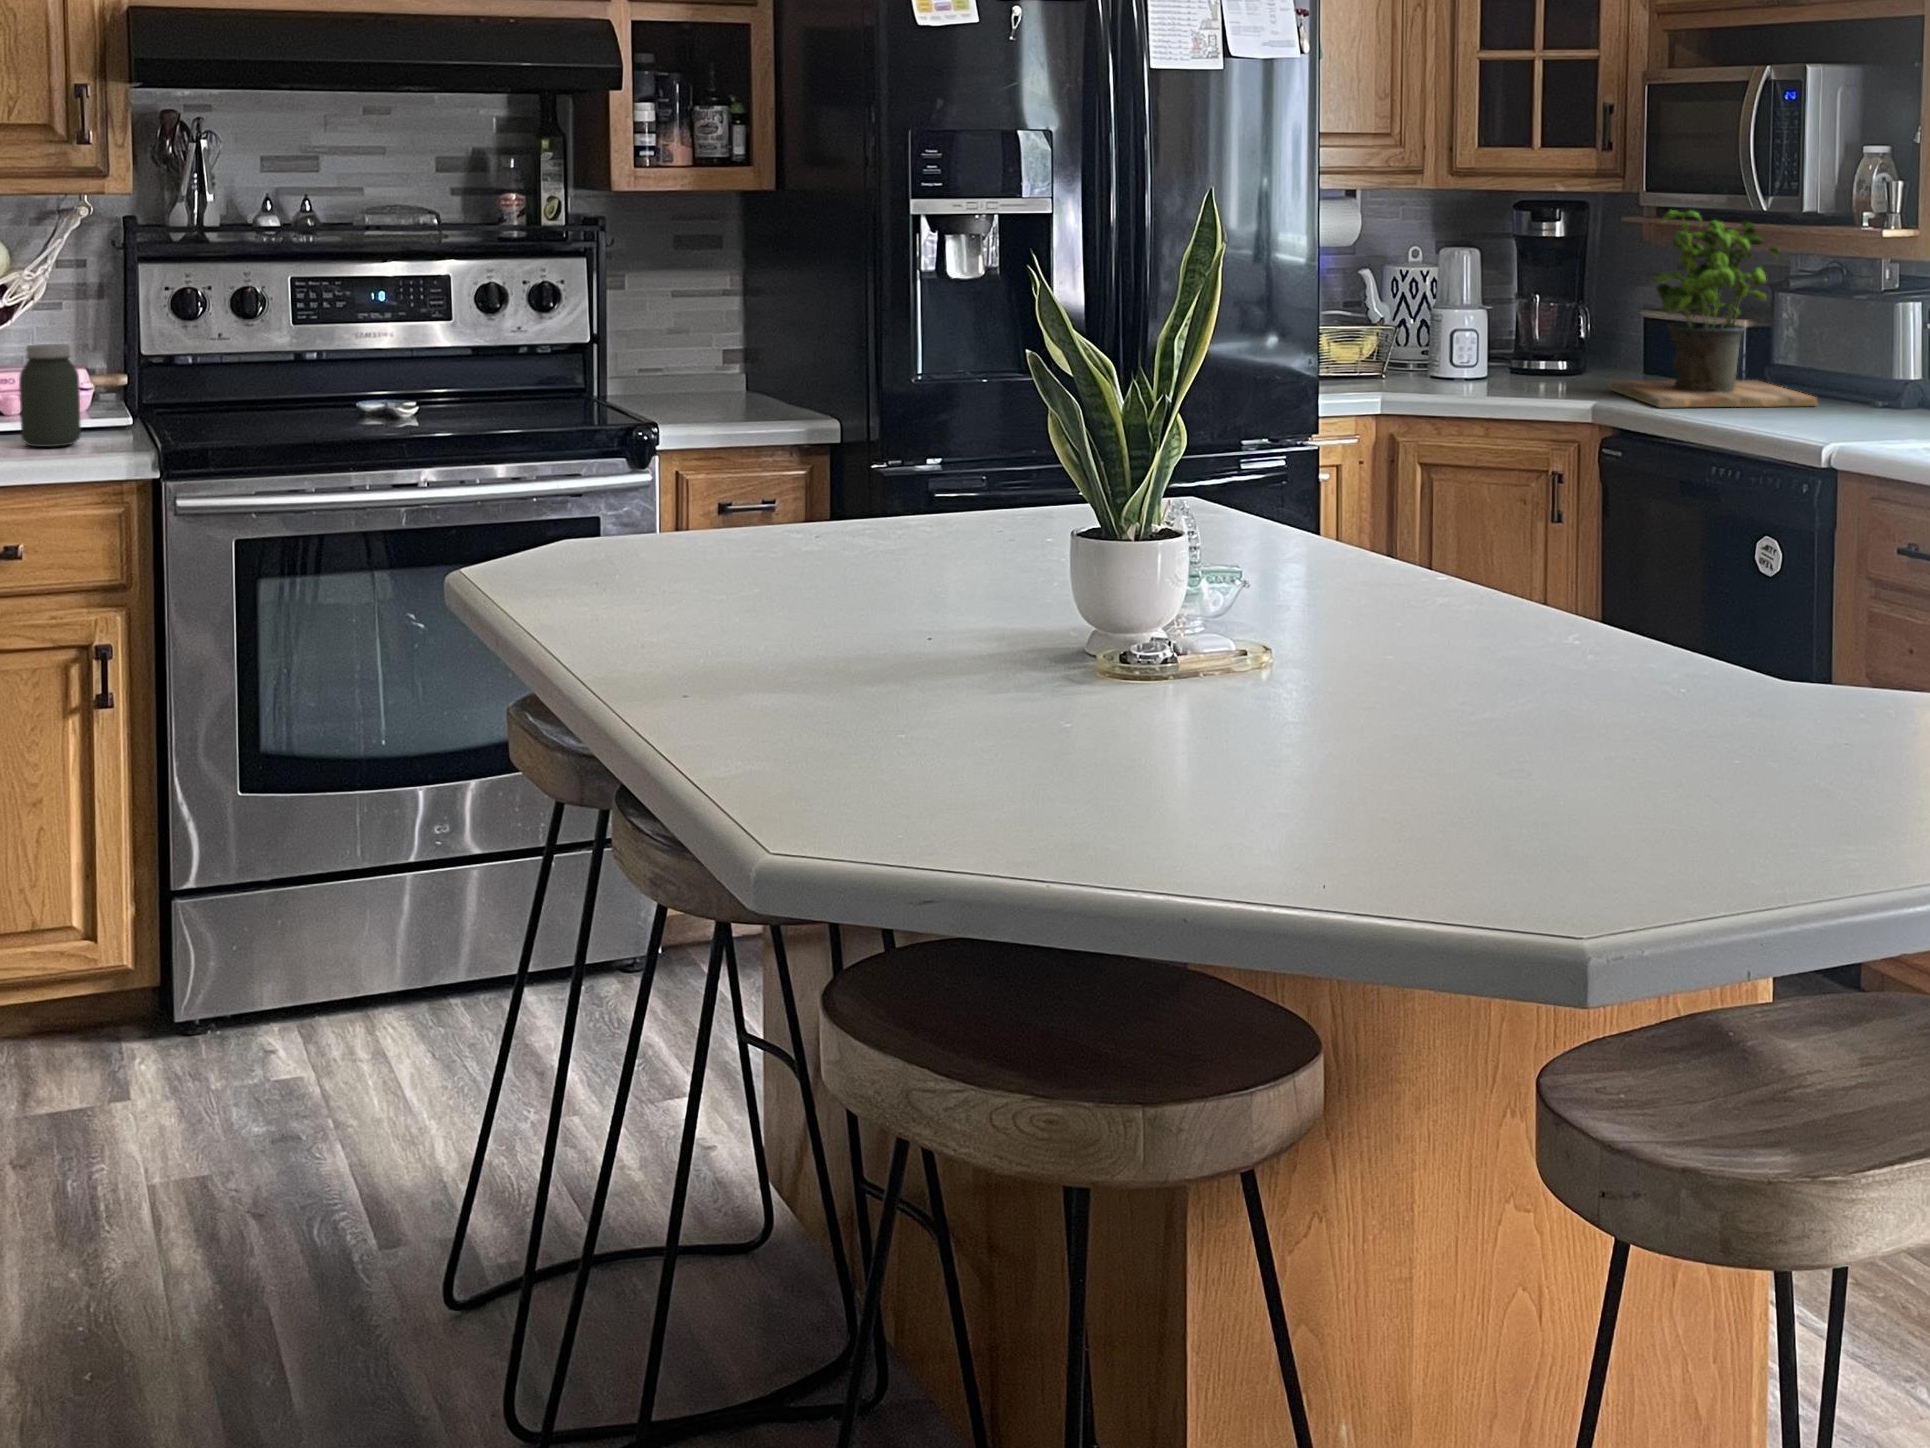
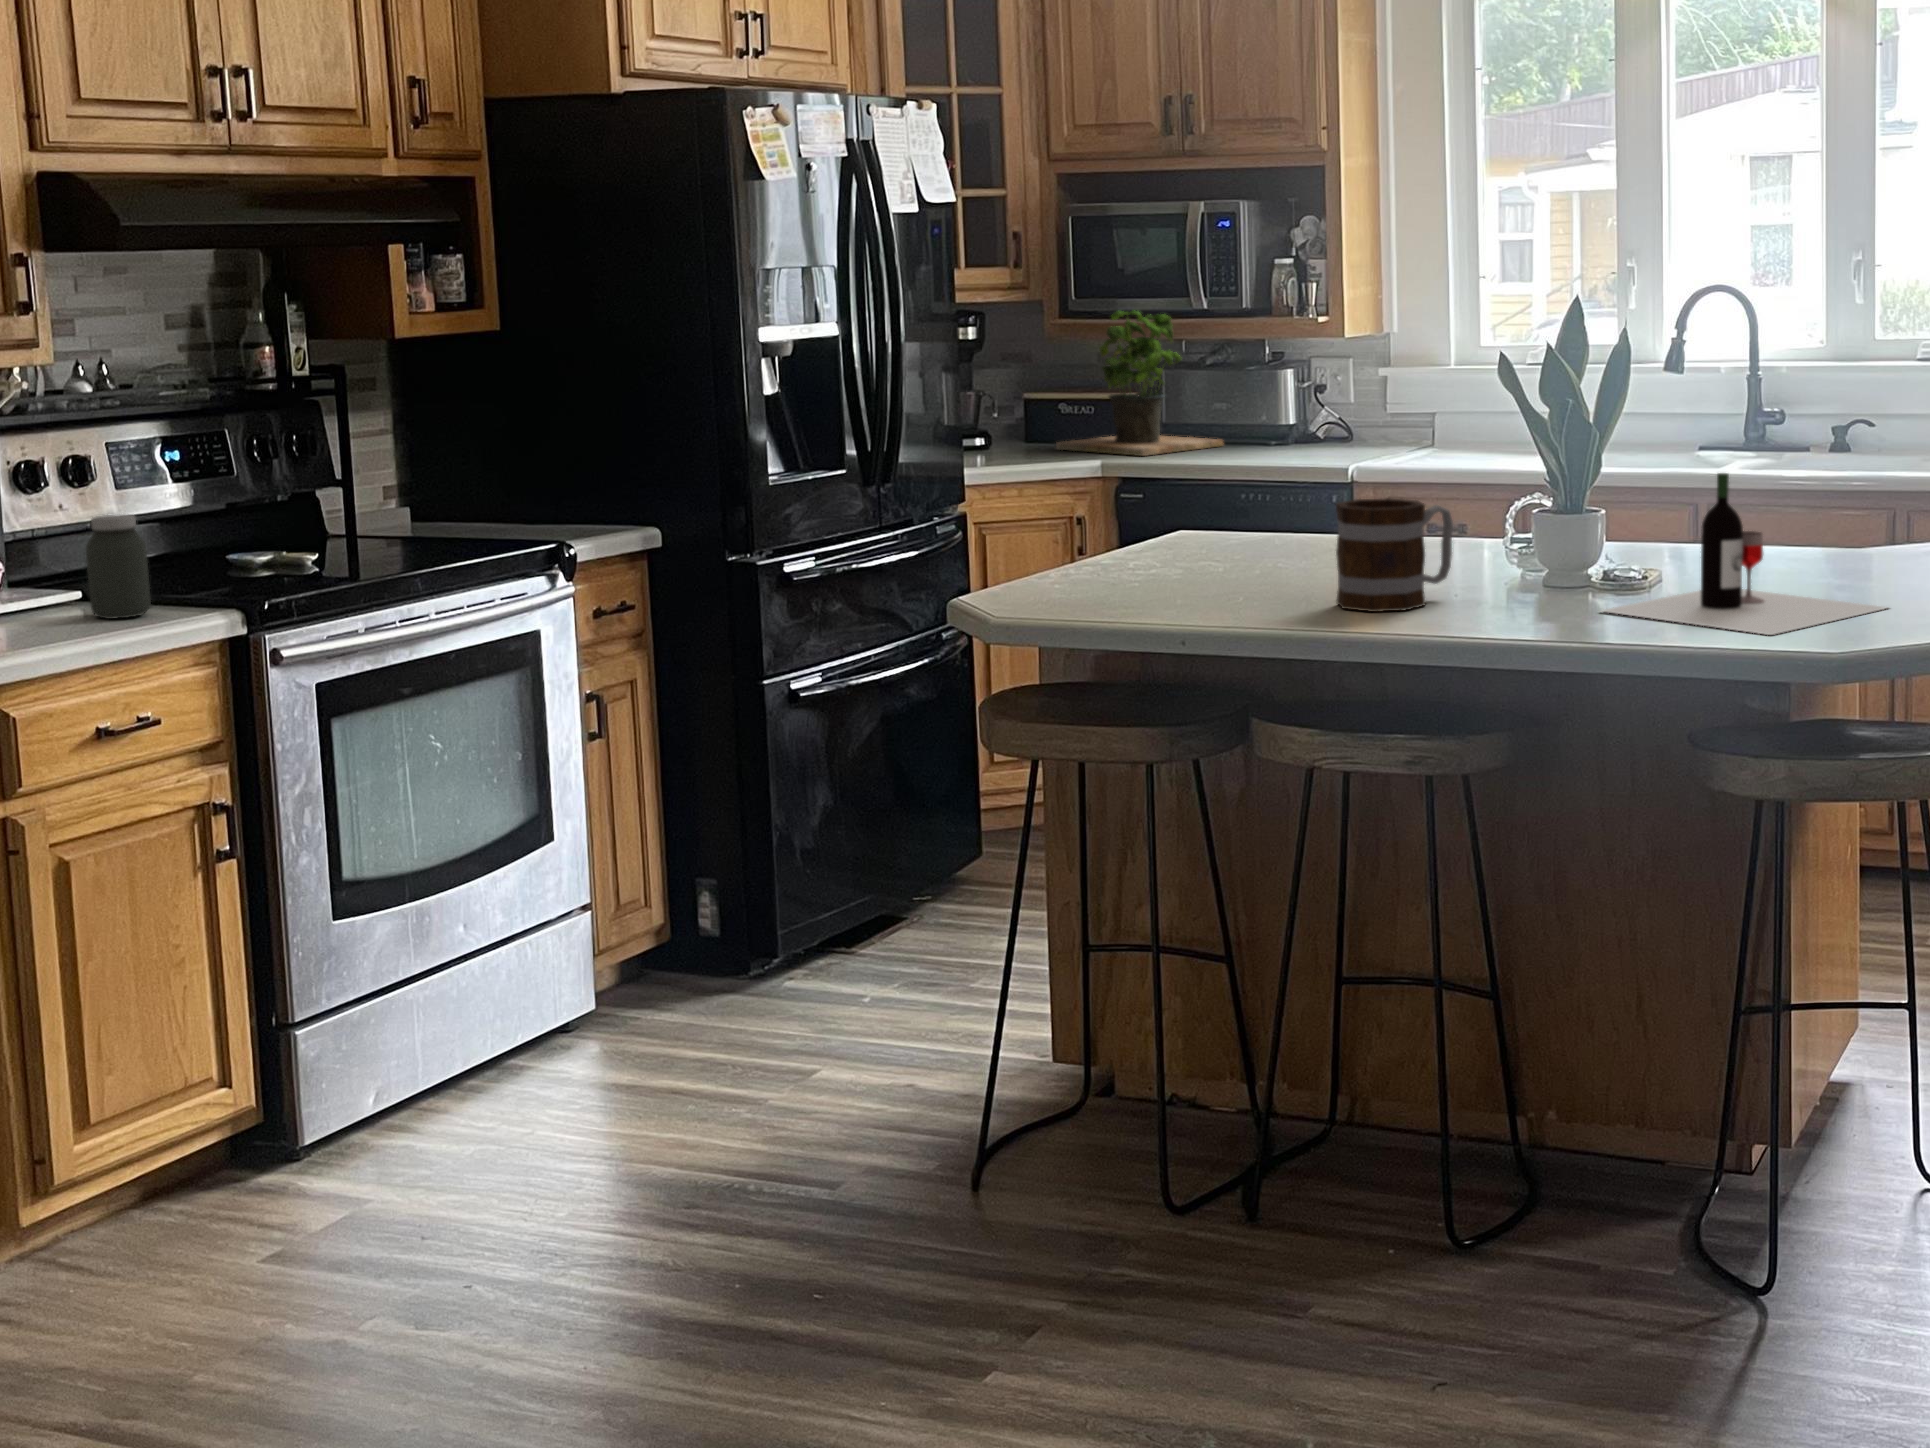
mug: none [748,460,940,632] -> present [1336,498,1453,612]
wine bottle: none [924,477,1315,764] -> present [1603,473,1885,635]

